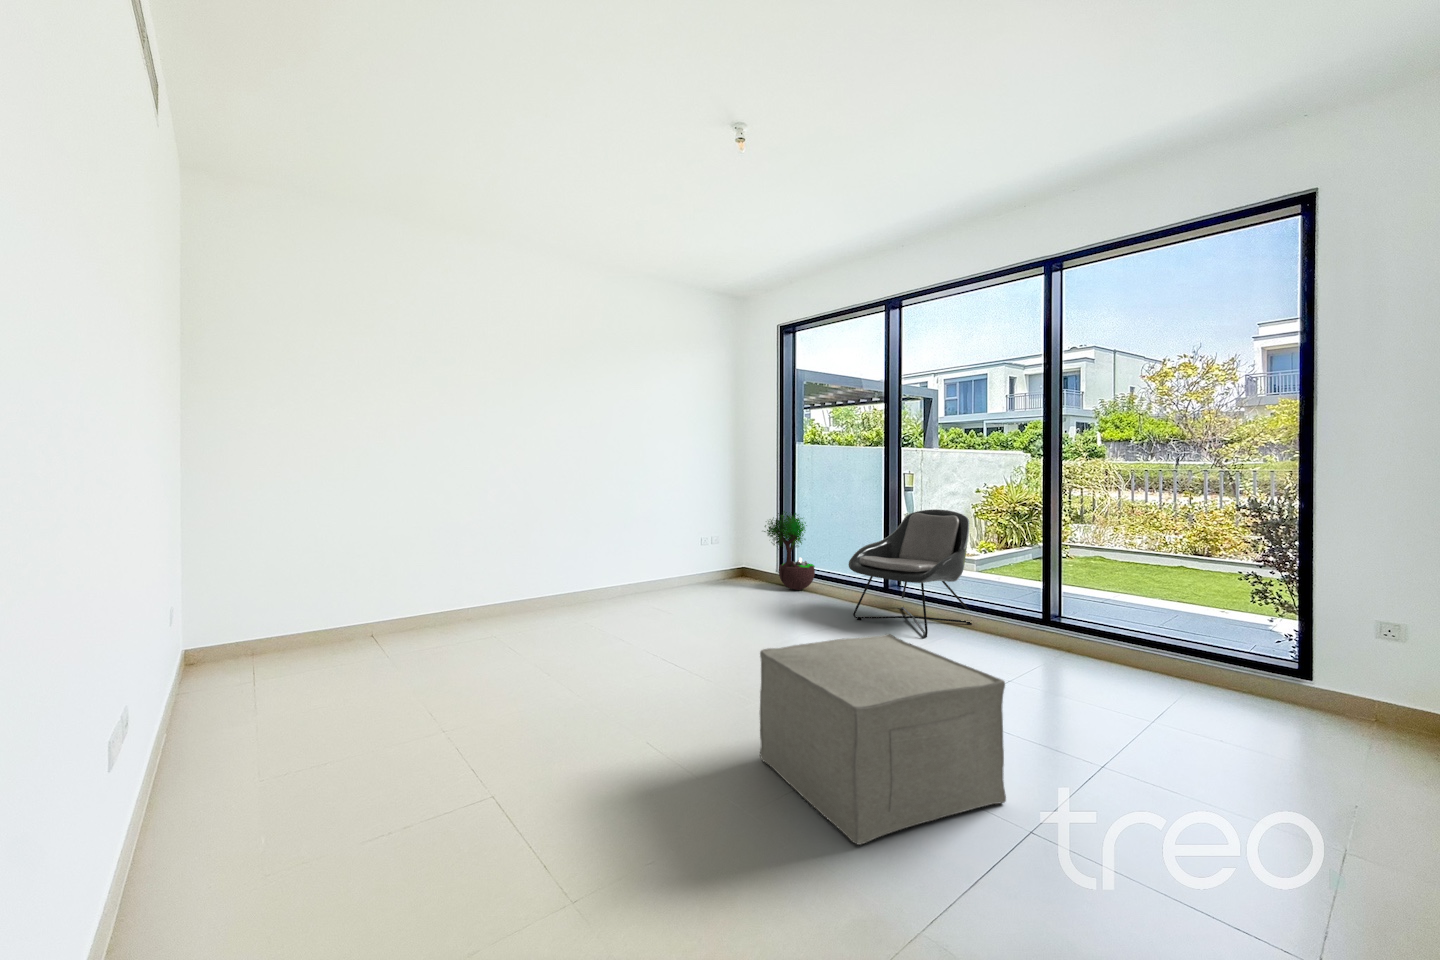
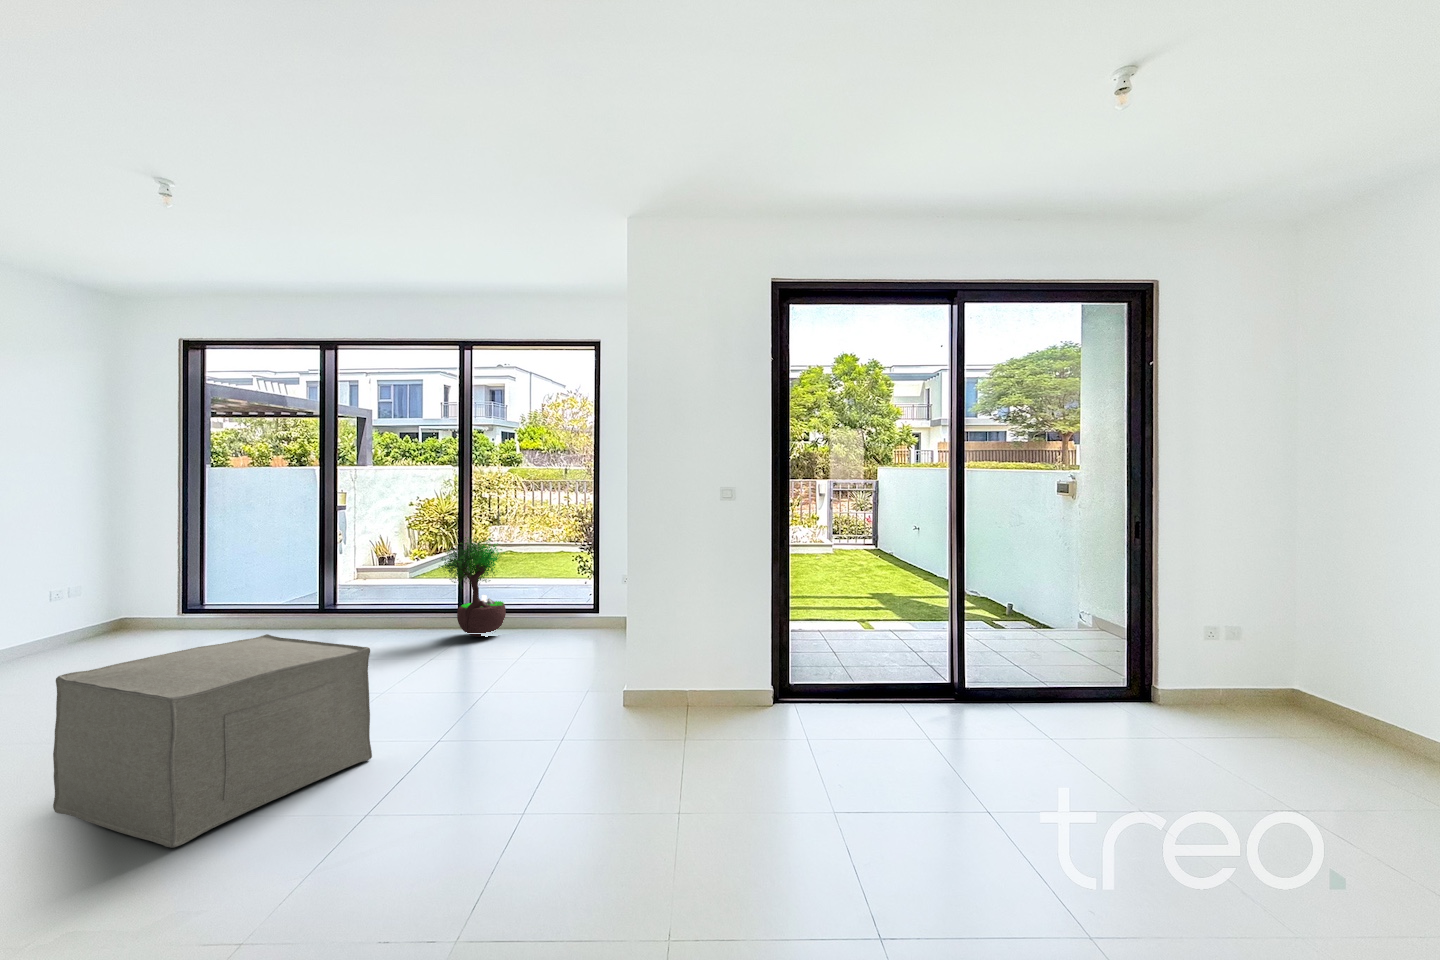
lounge chair: present [849,509,972,637] -> none [260,523,409,648]
potted tree: present [764,511,815,590] -> present [439,532,506,637]

